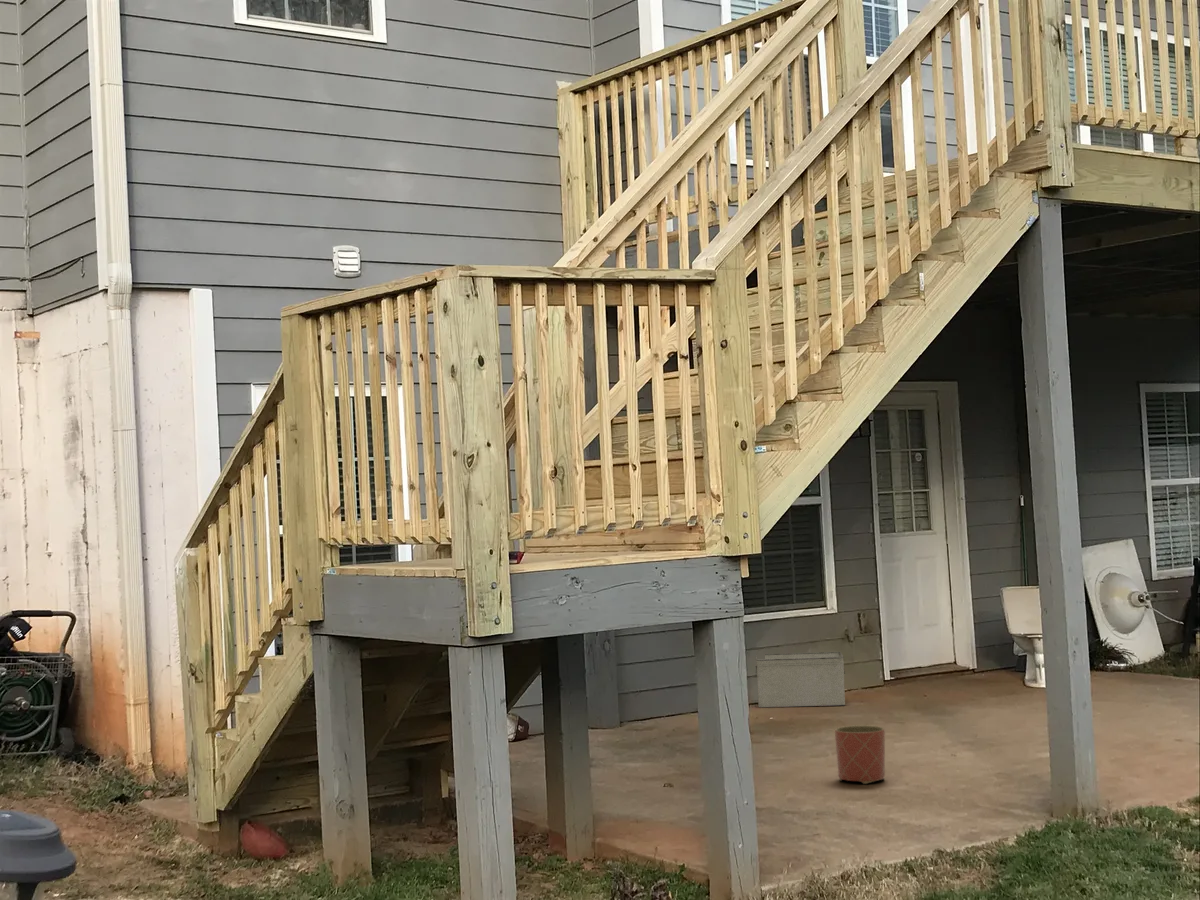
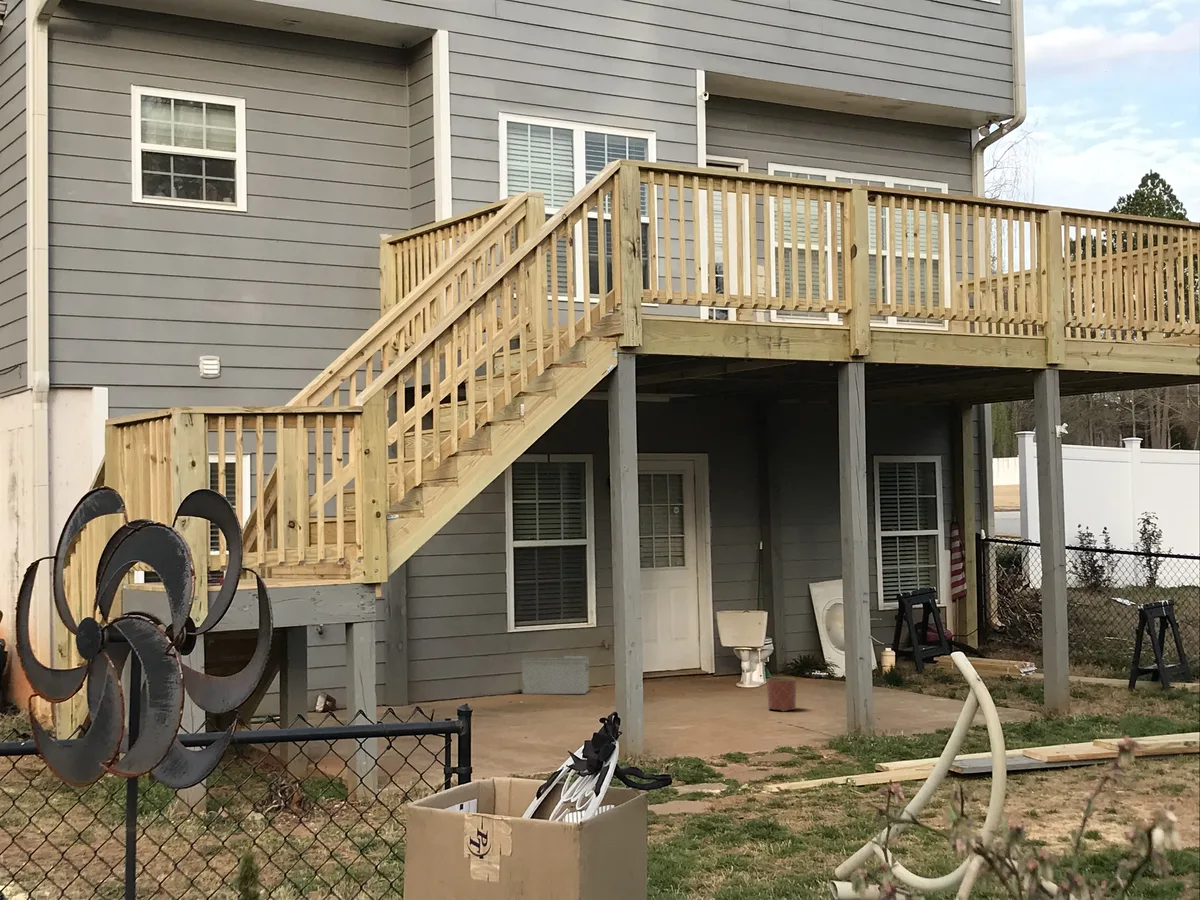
planter: present [835,725,885,784] -> present [767,678,796,711]

